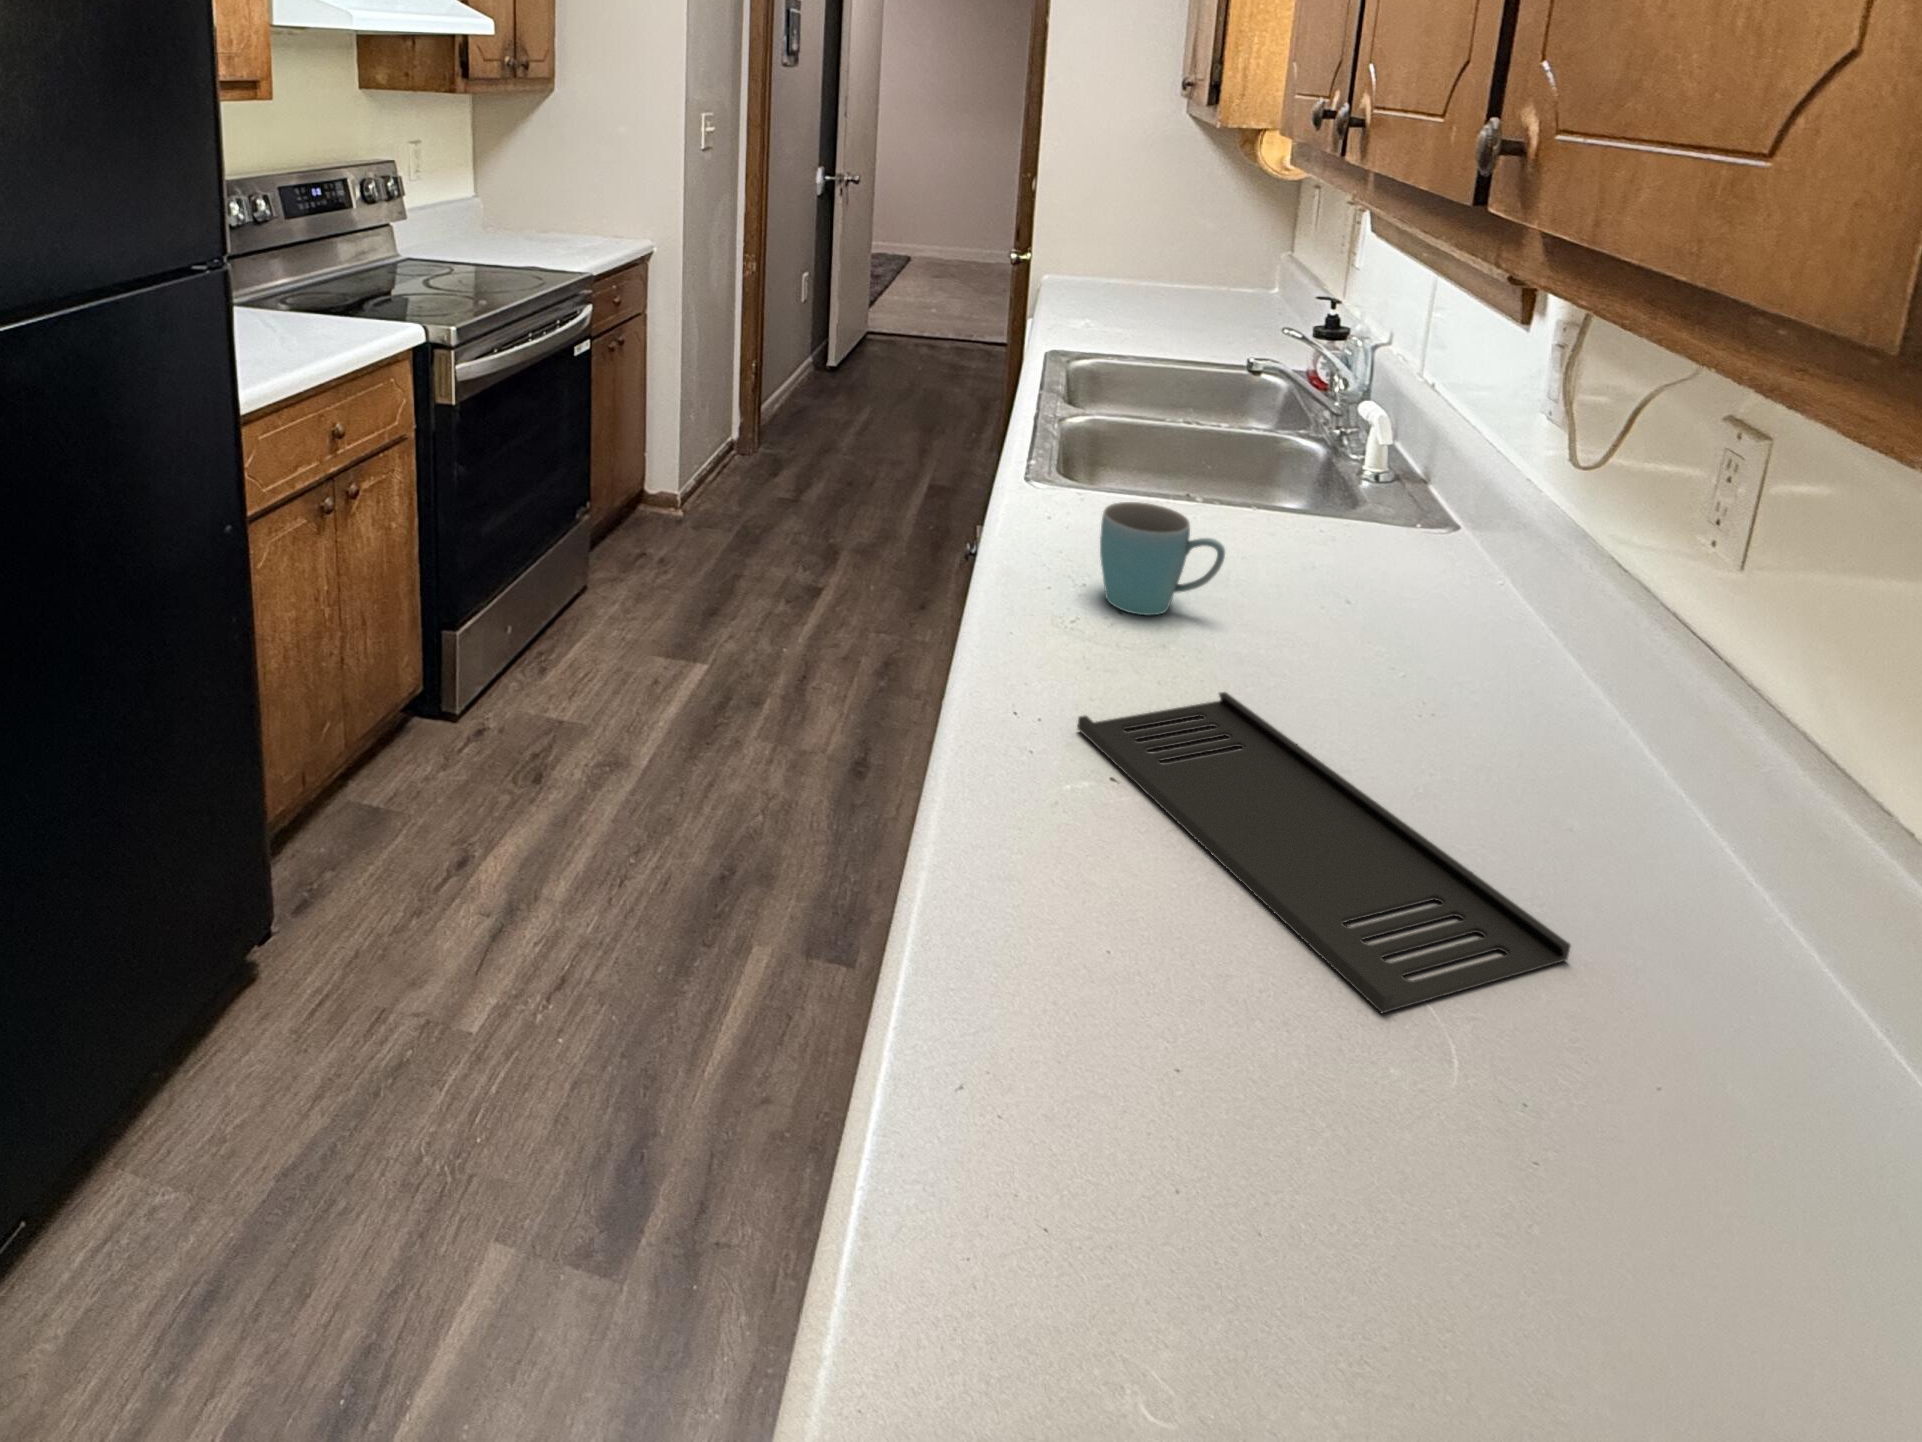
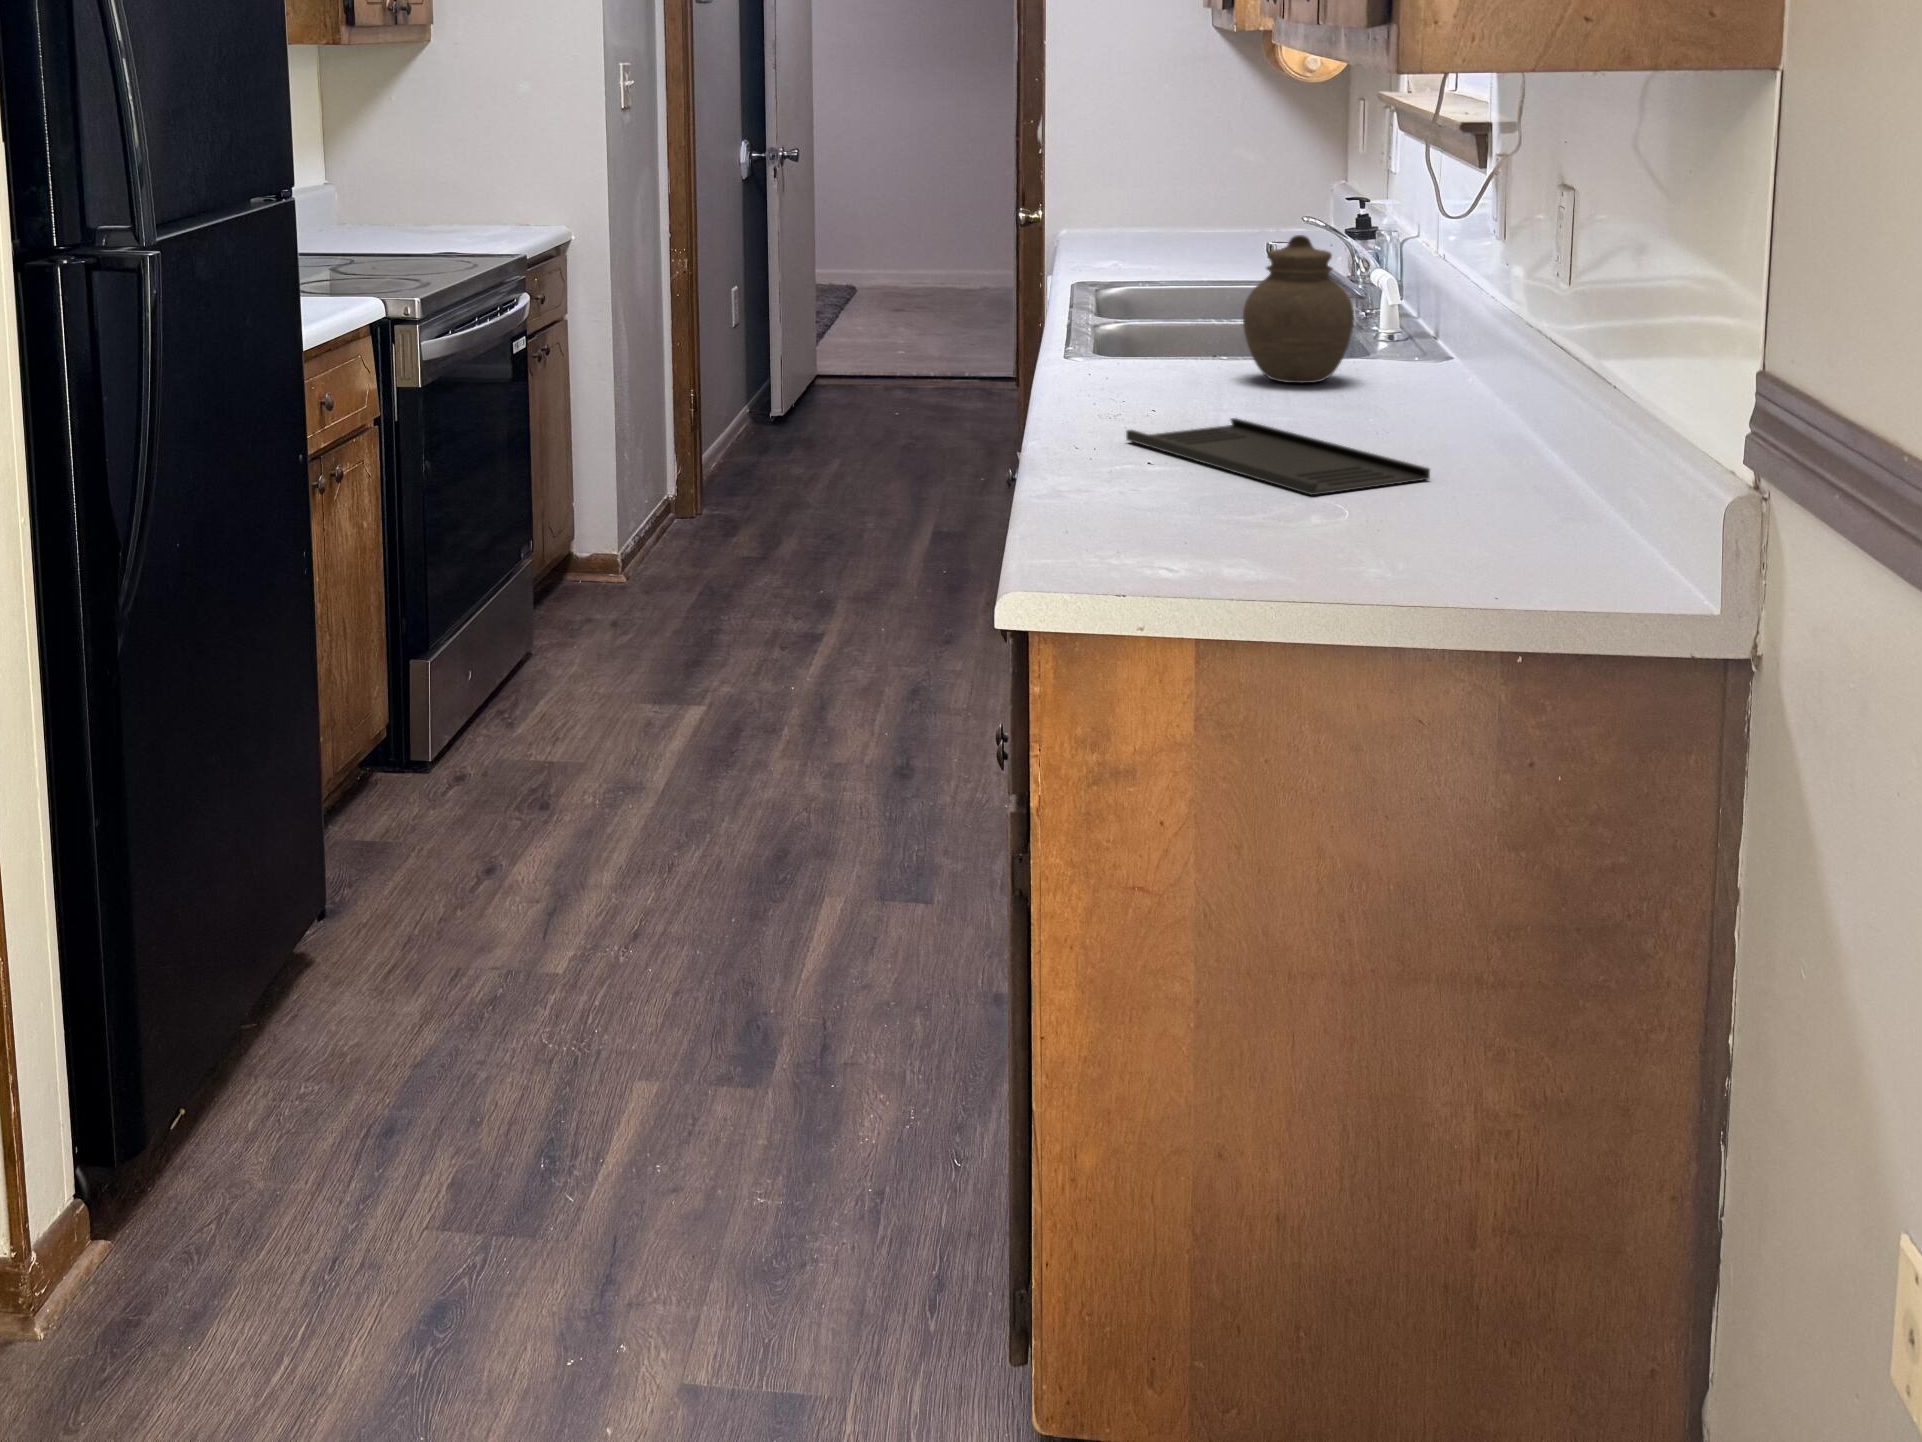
jar: none [1227,406,1365,578] -> present [1243,235,1354,383]
mug: present [1100,502,1225,615] -> none [1136,318,1236,403]

